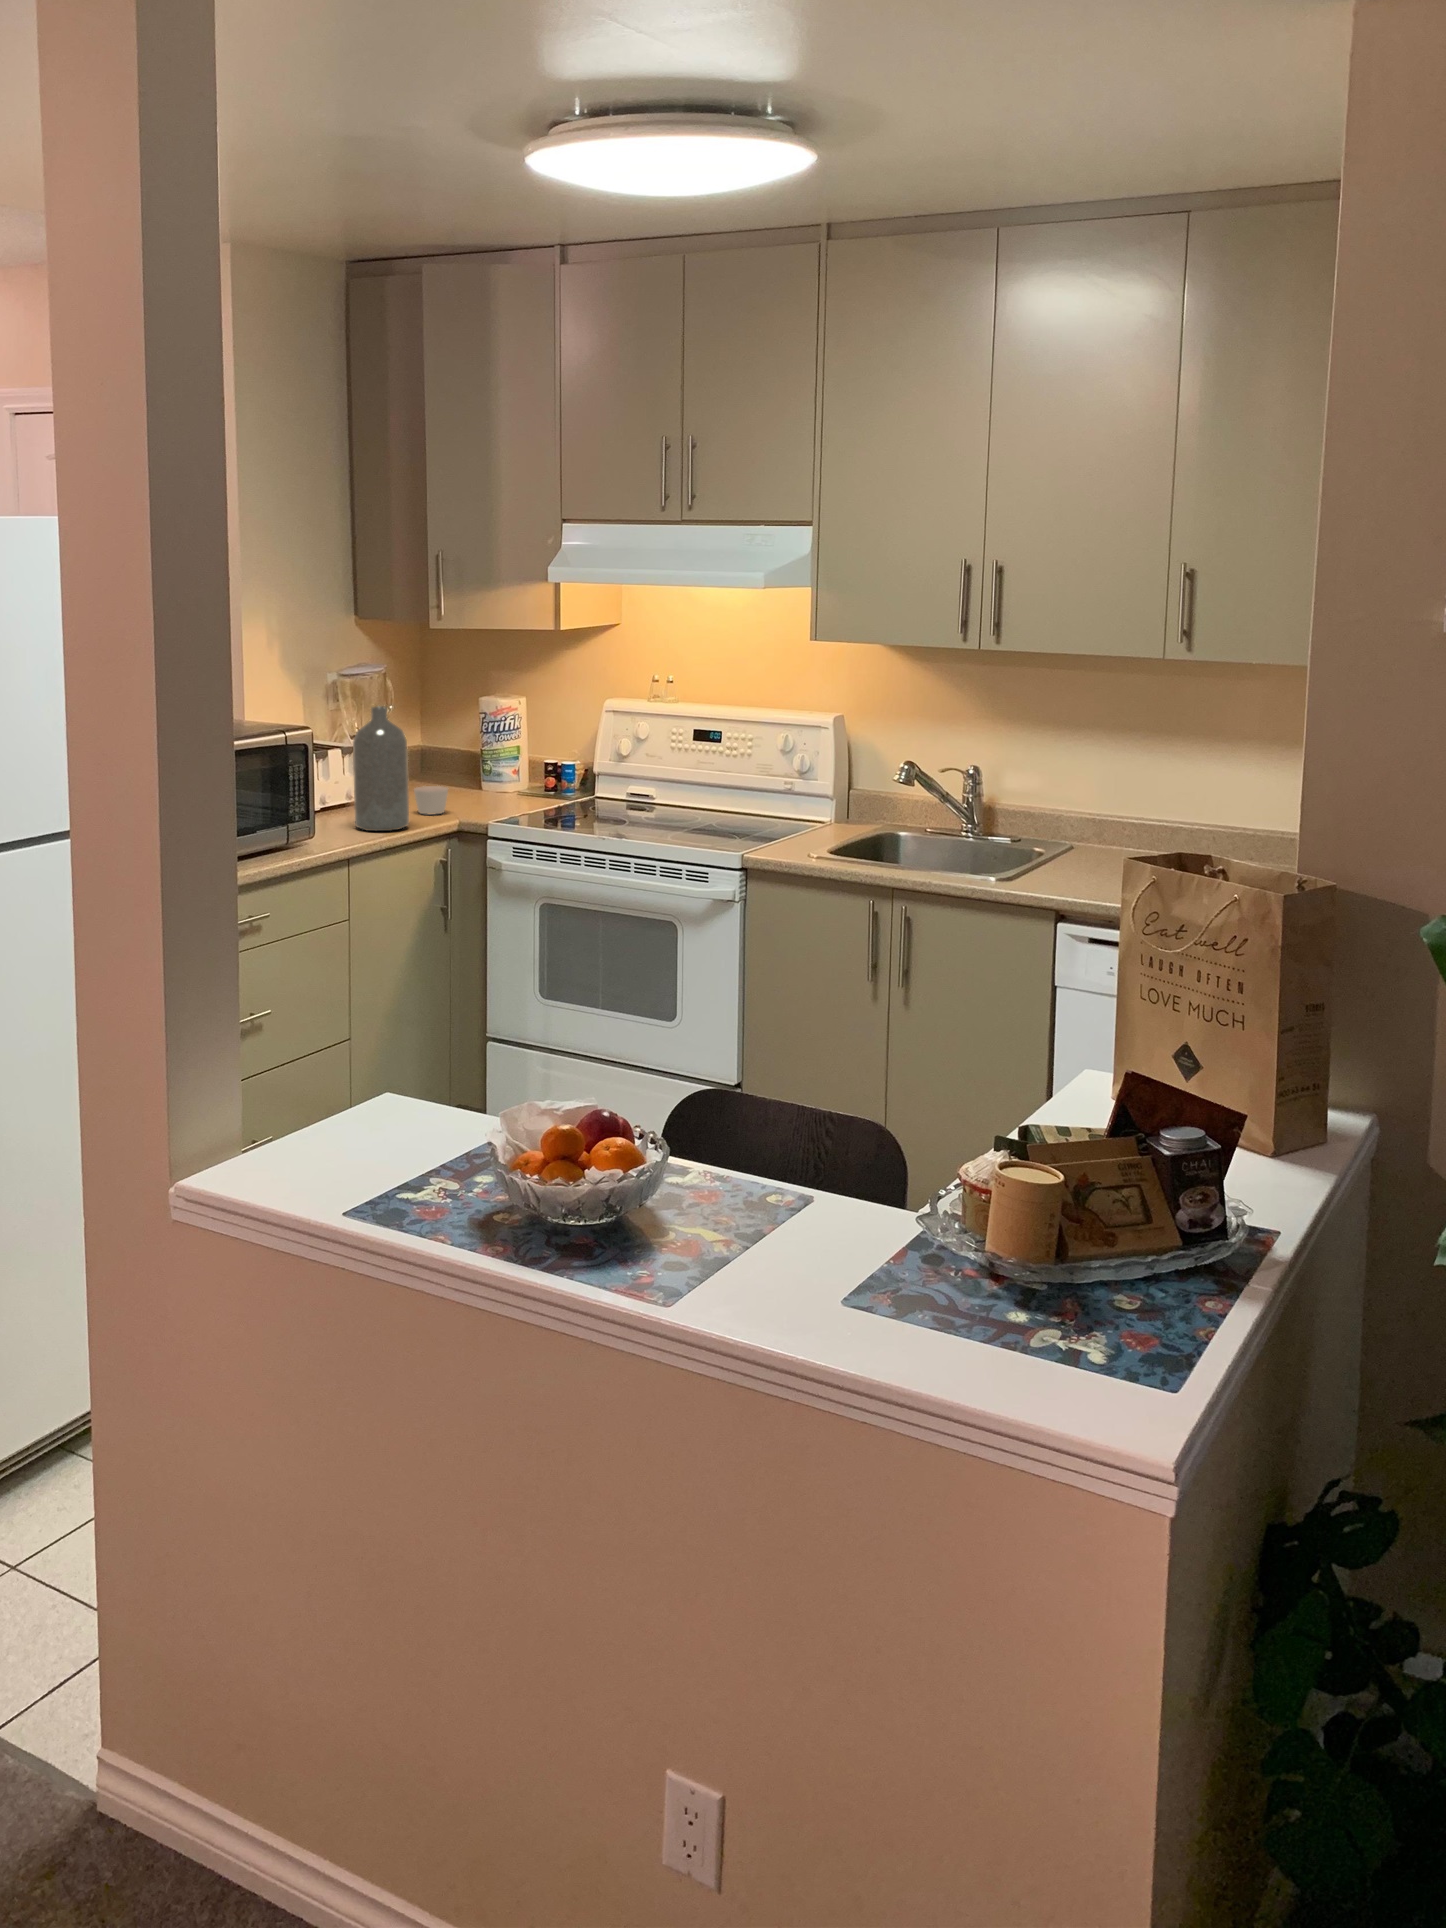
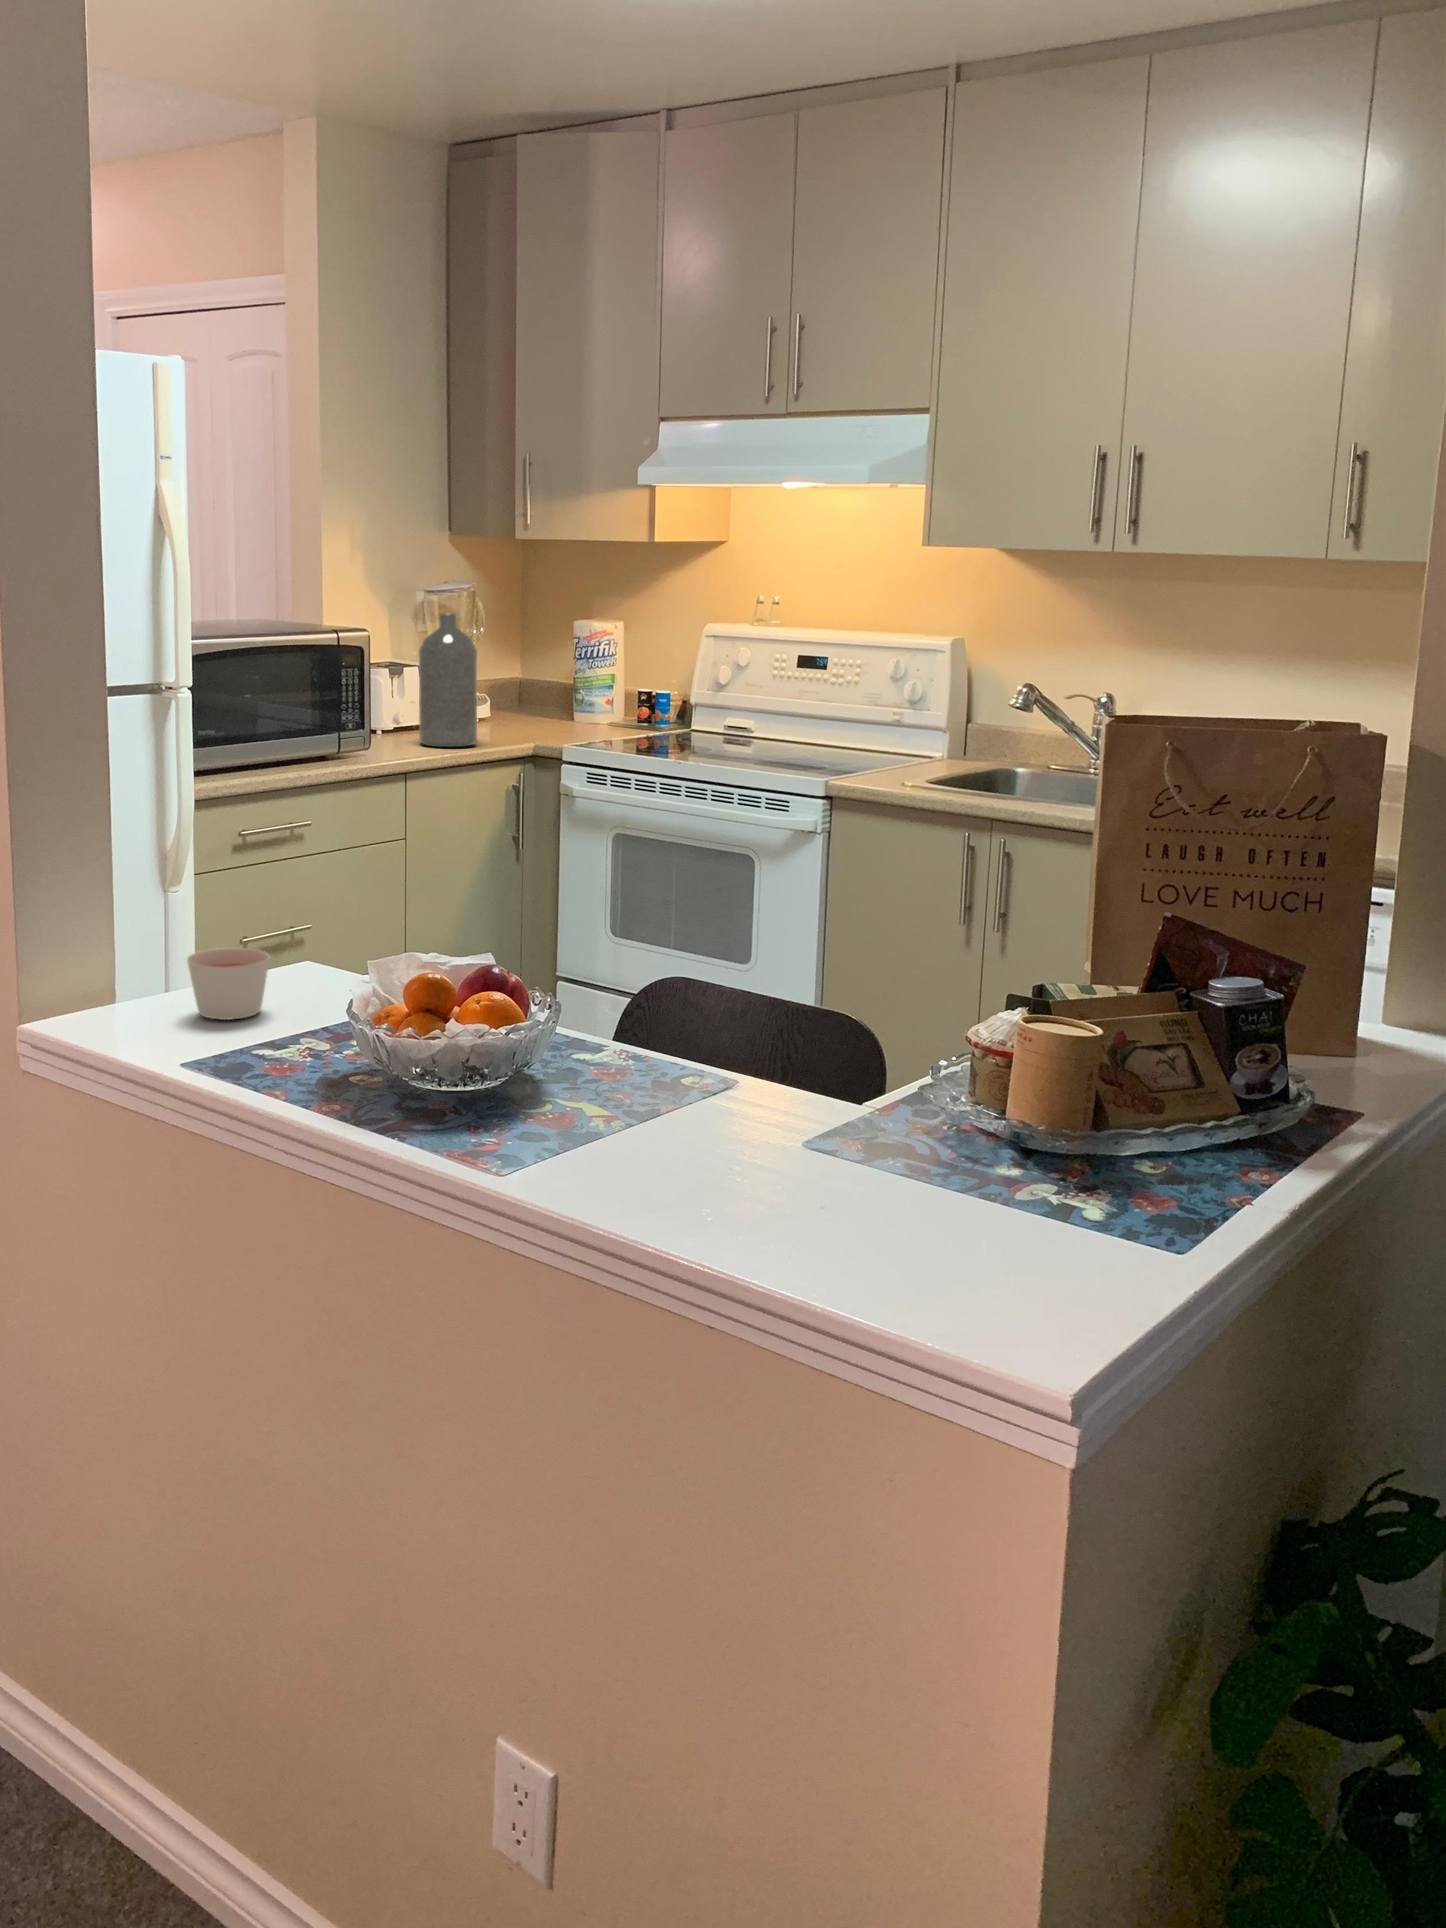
candle: present [414,786,448,815] -> present [187,948,270,1020]

